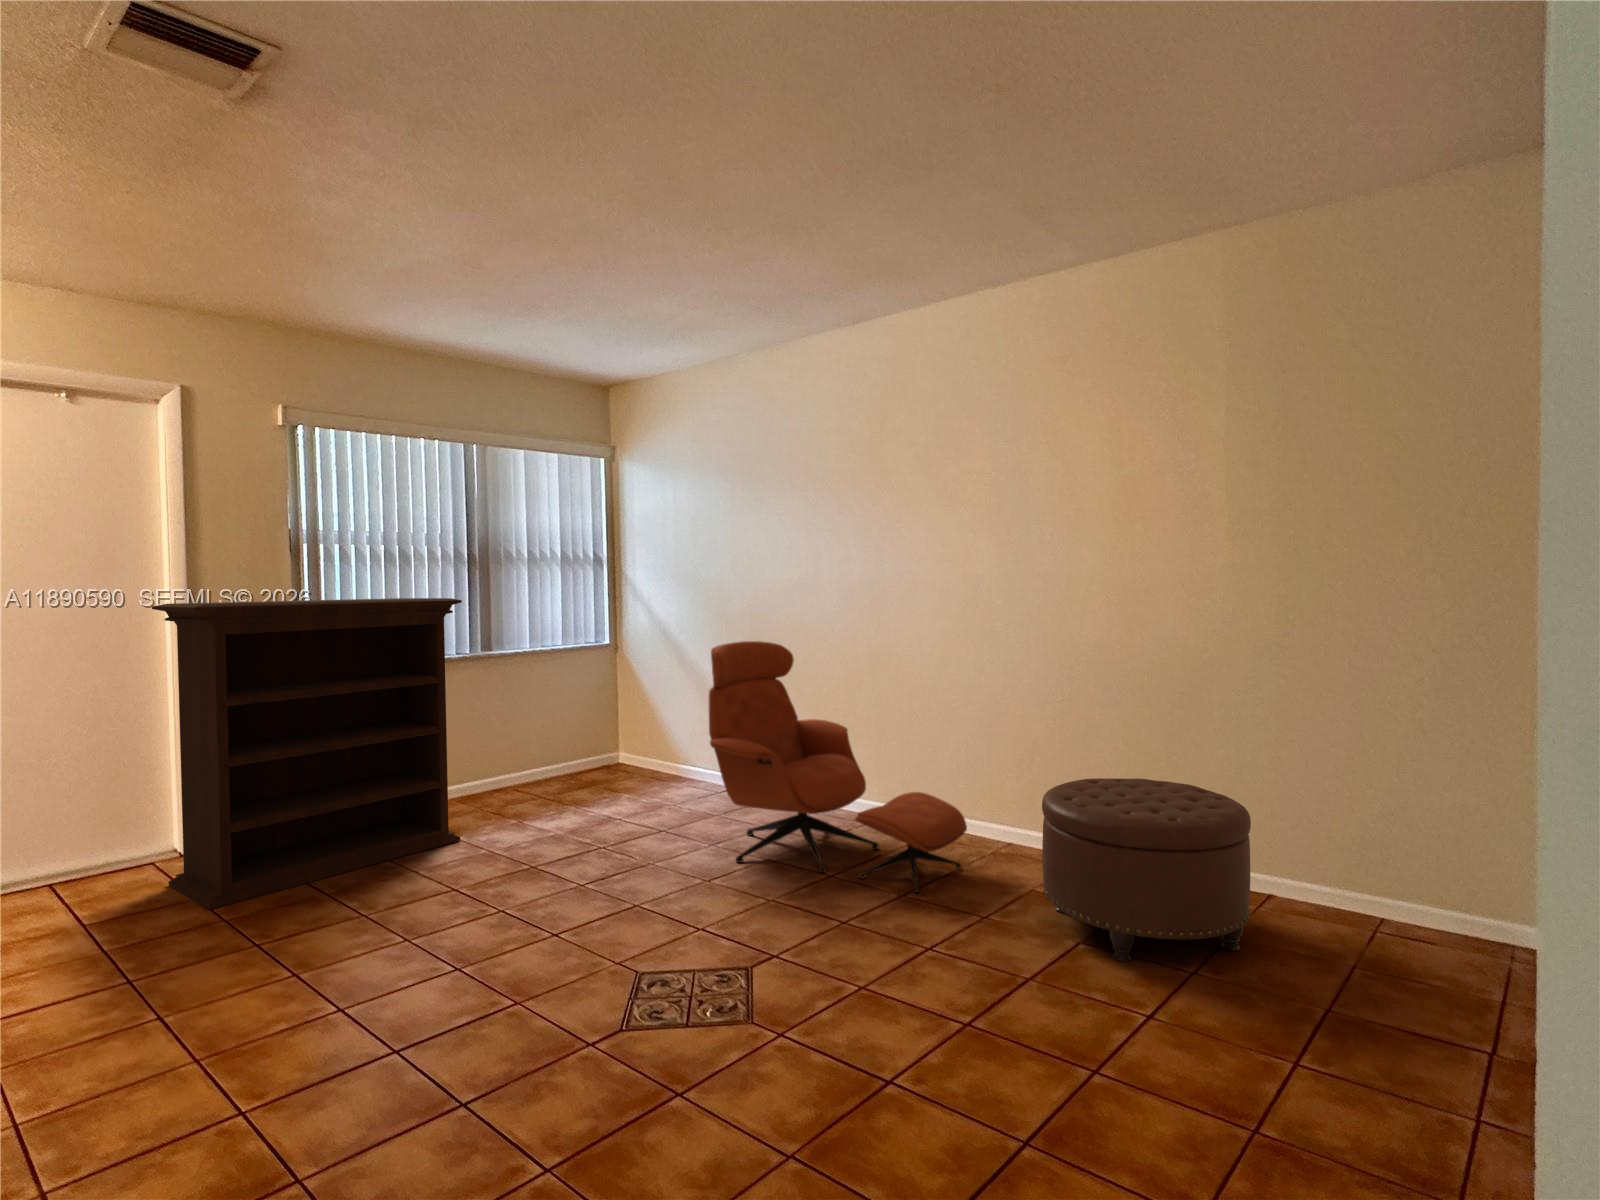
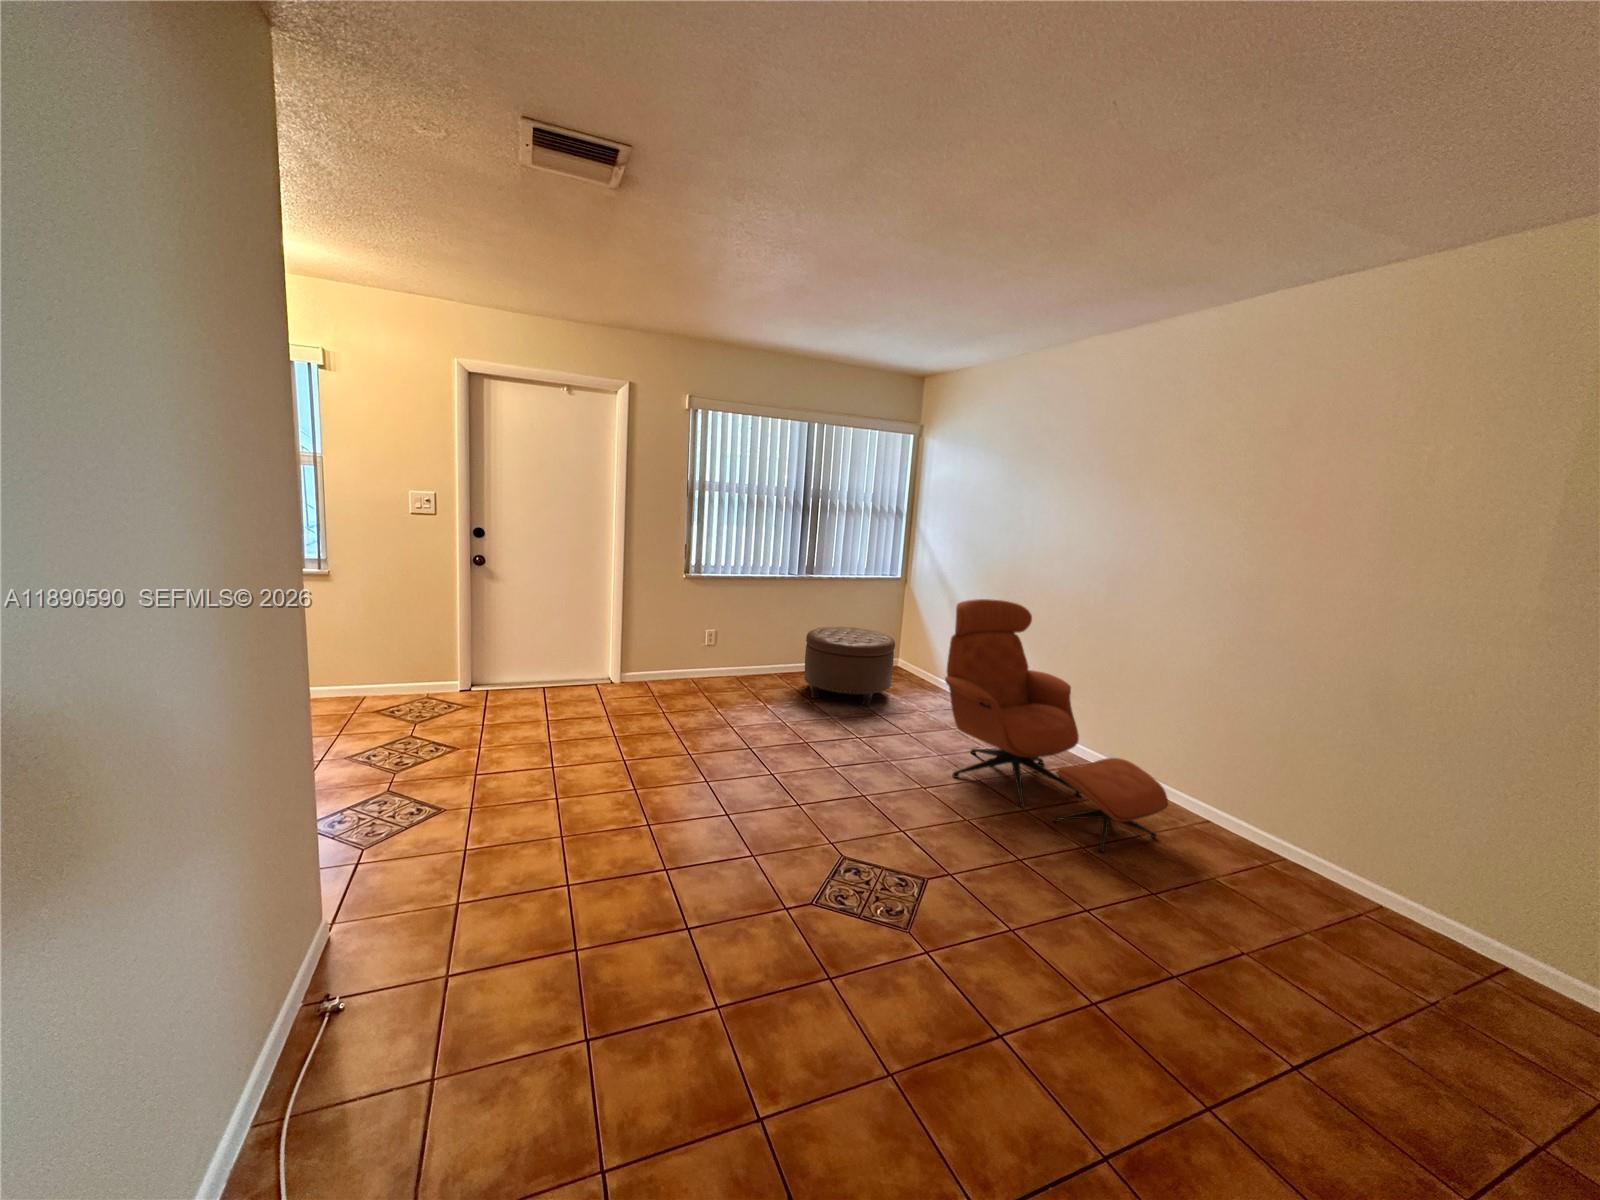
bookshelf: present [152,598,462,910] -> none [603,530,784,724]
ottoman: present [1042,778,1251,961] -> present [804,627,895,706]

